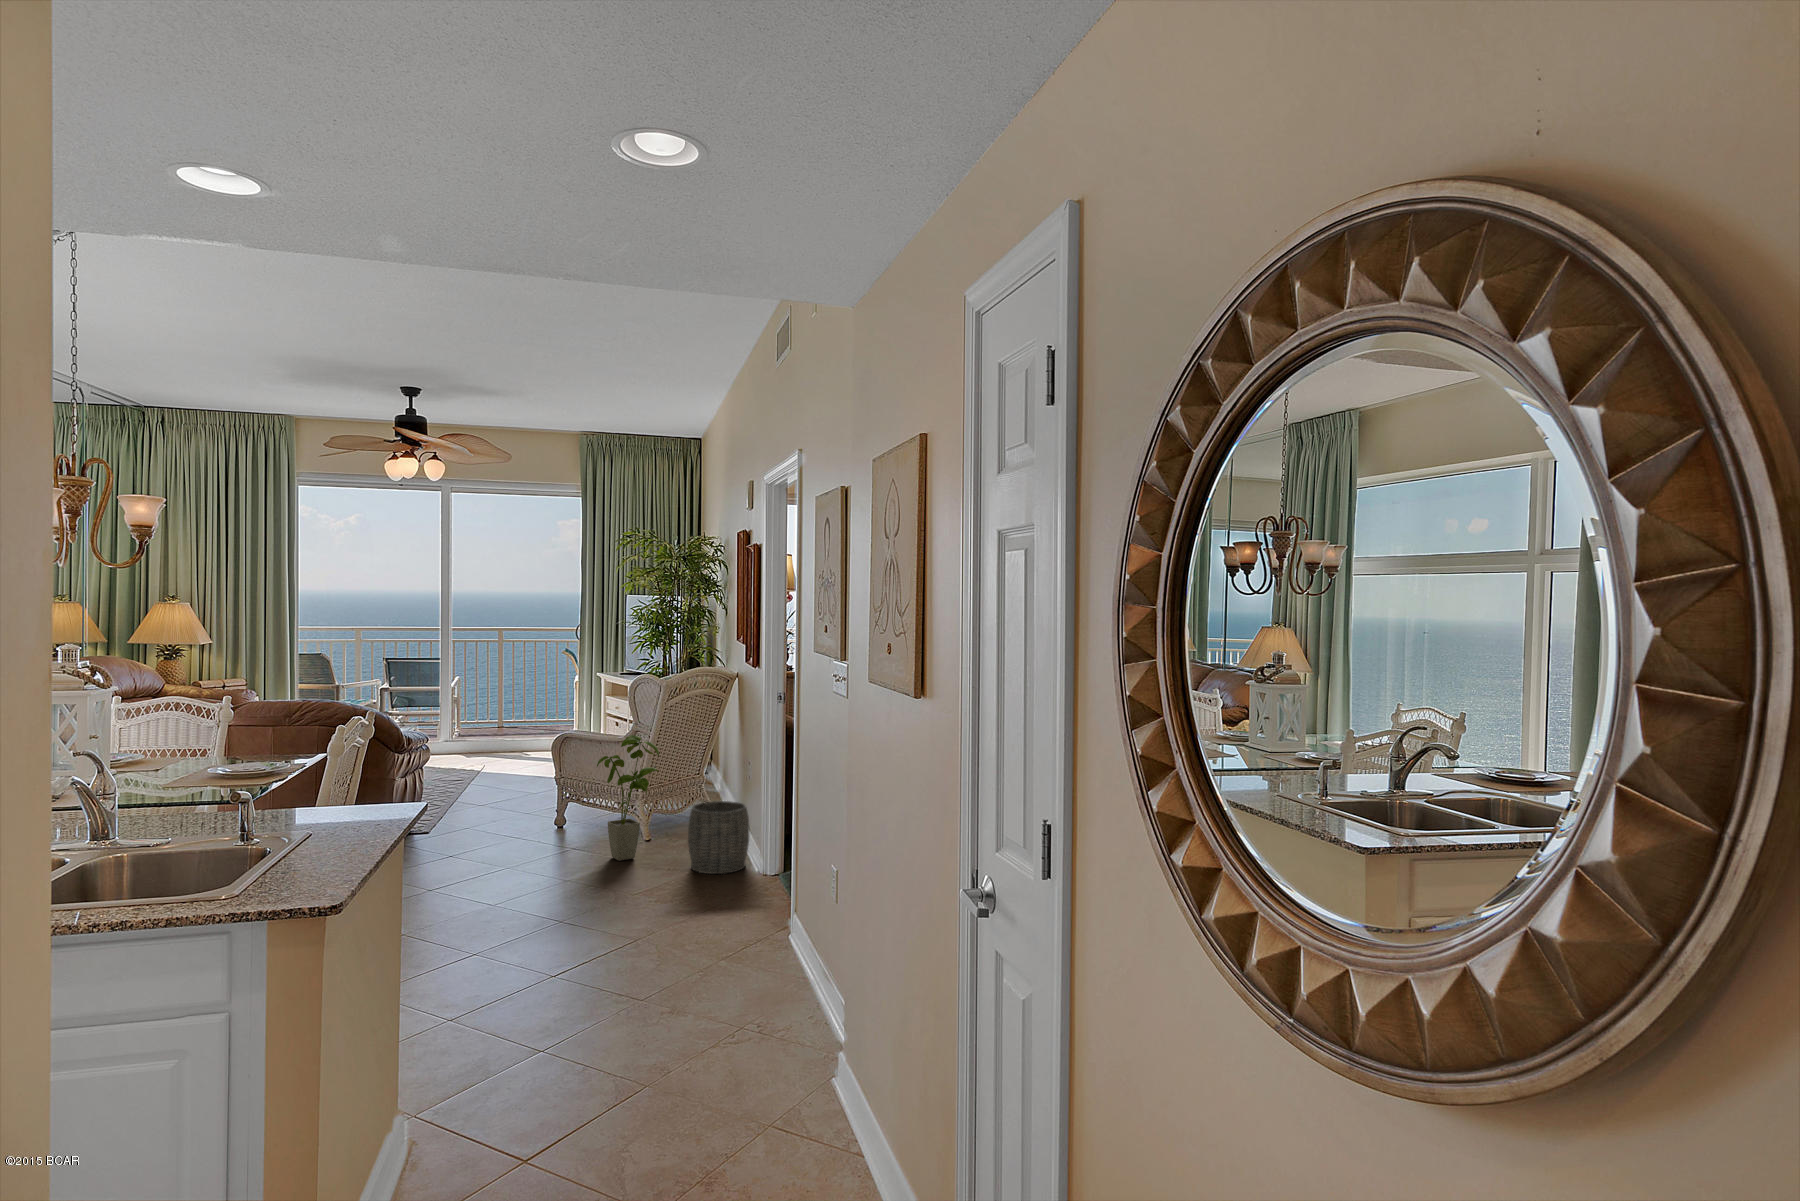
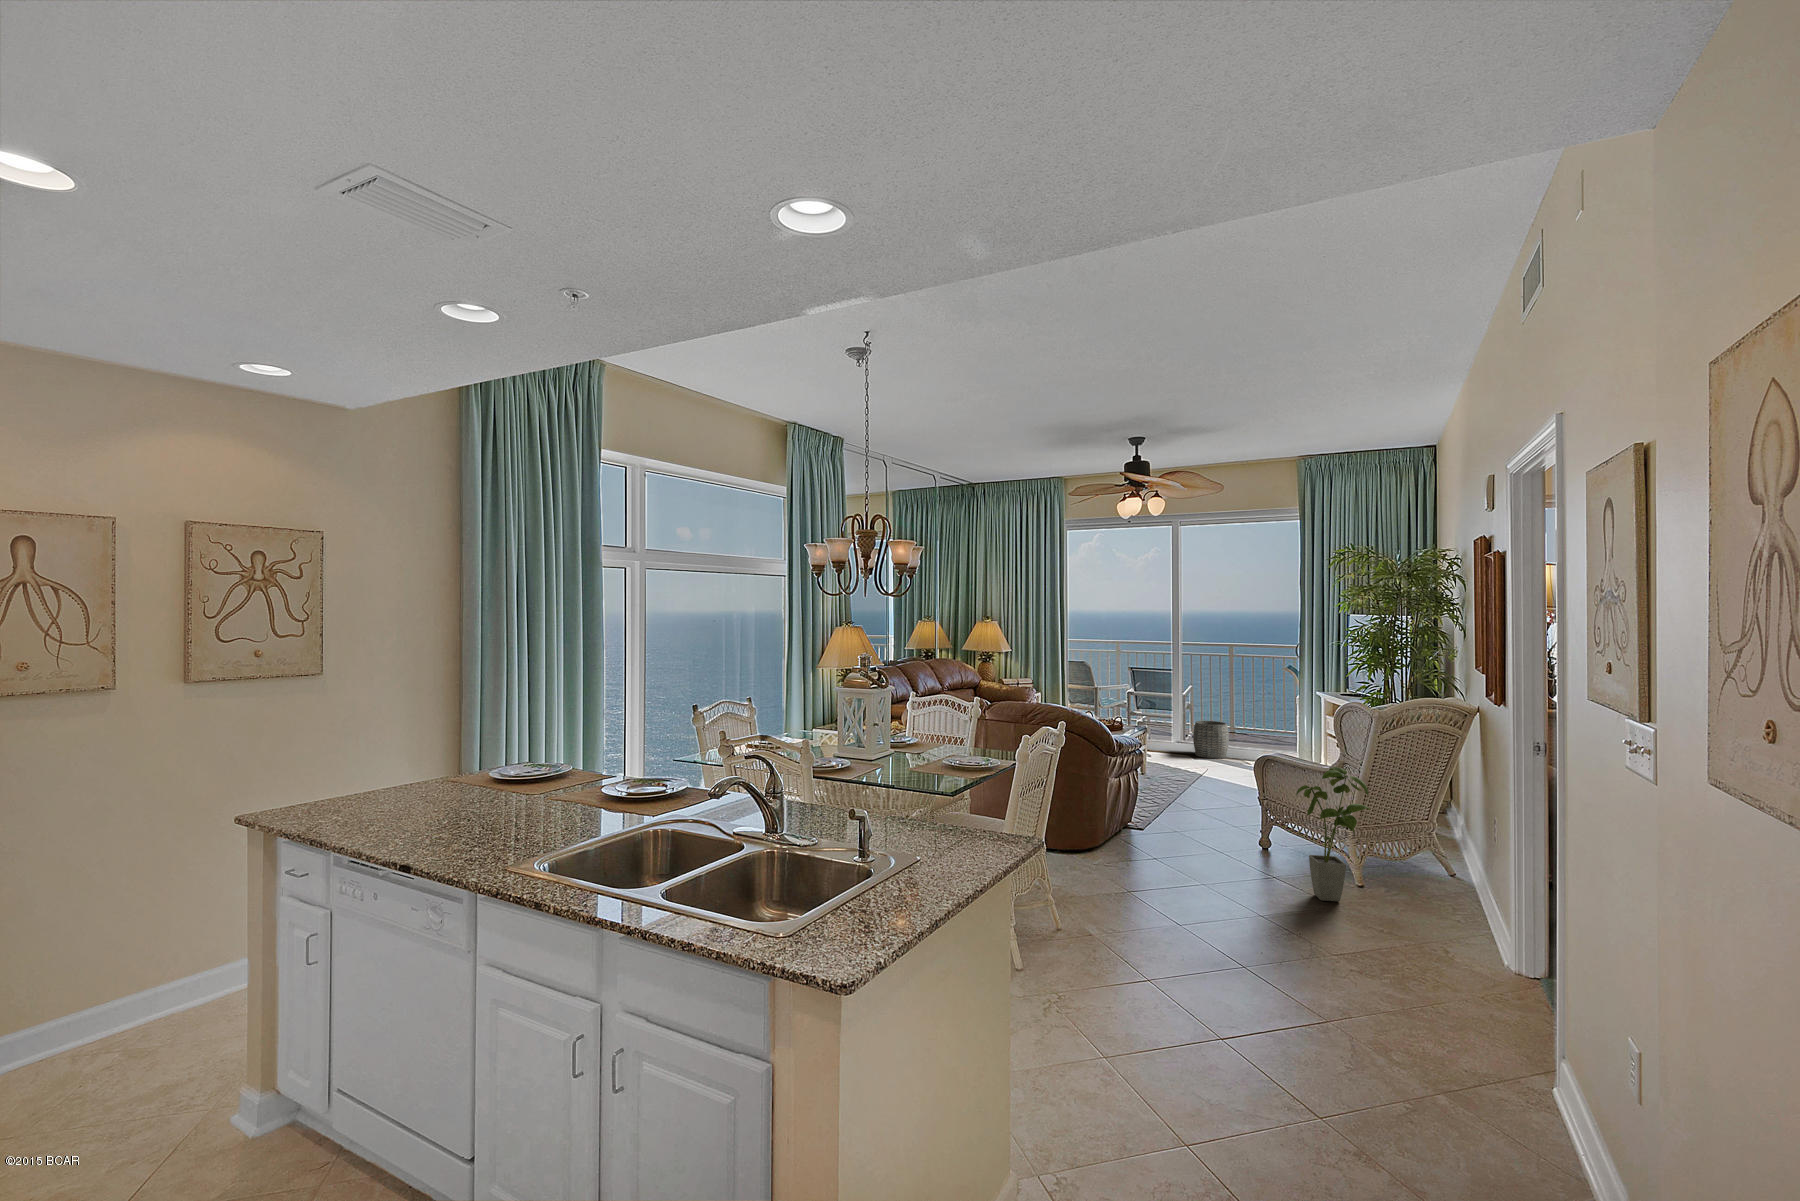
woven basket: present [688,801,749,874] -> present [1193,721,1229,758]

